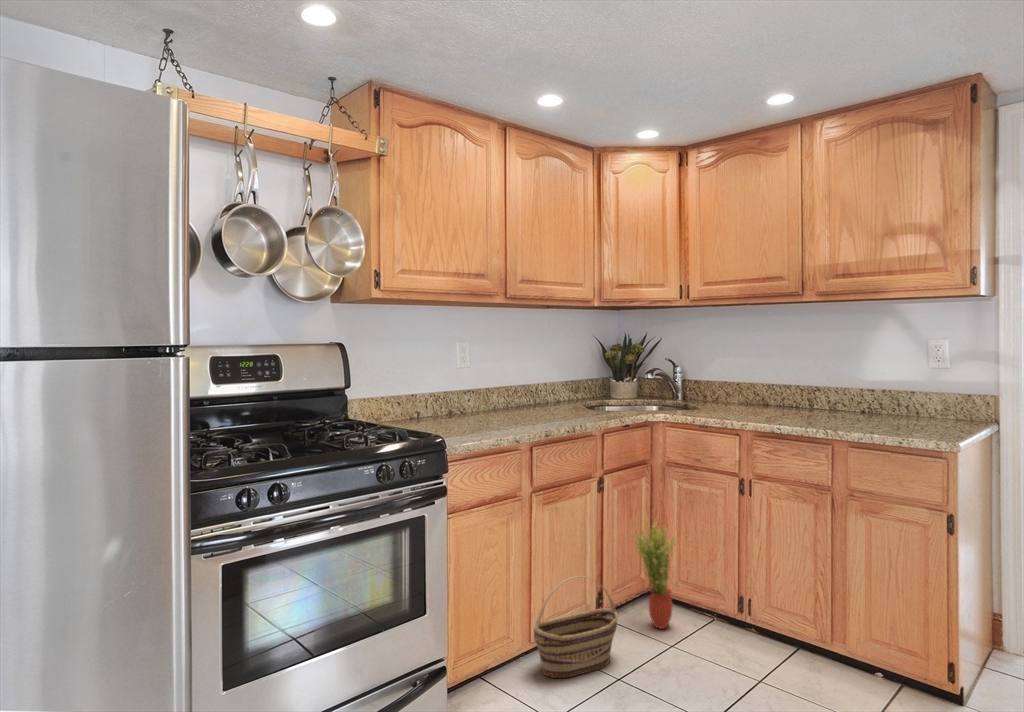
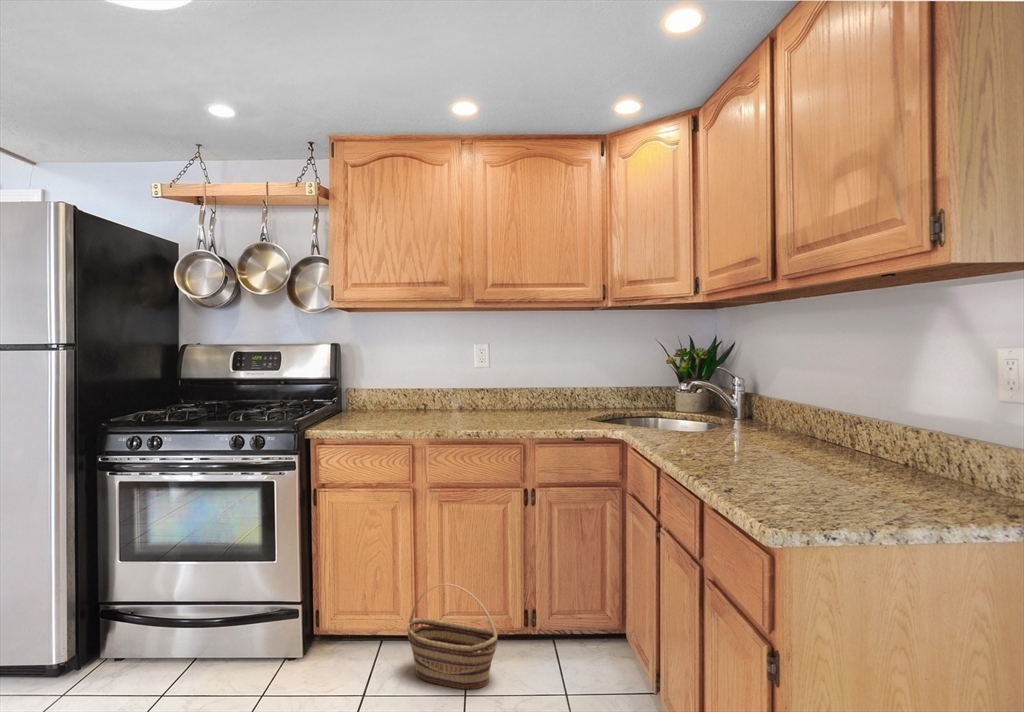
potted plant: present [635,519,676,629] -> none [560,550,601,687]

